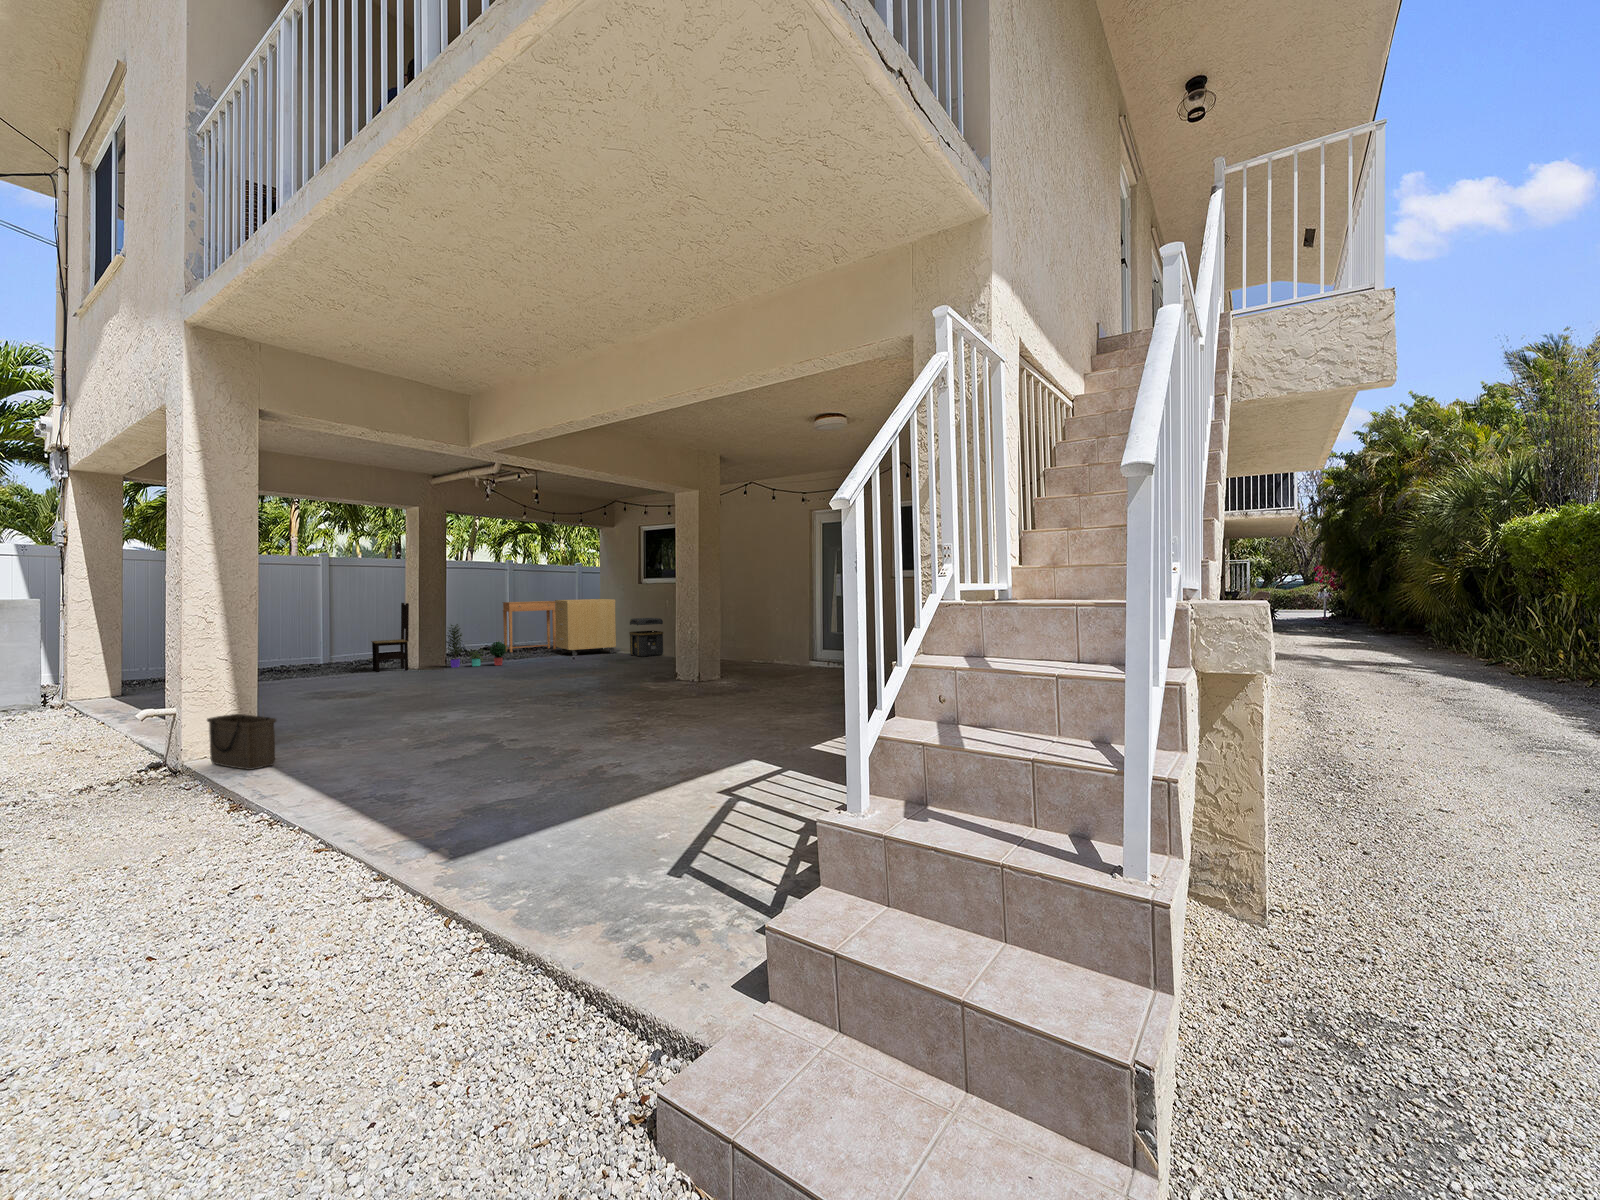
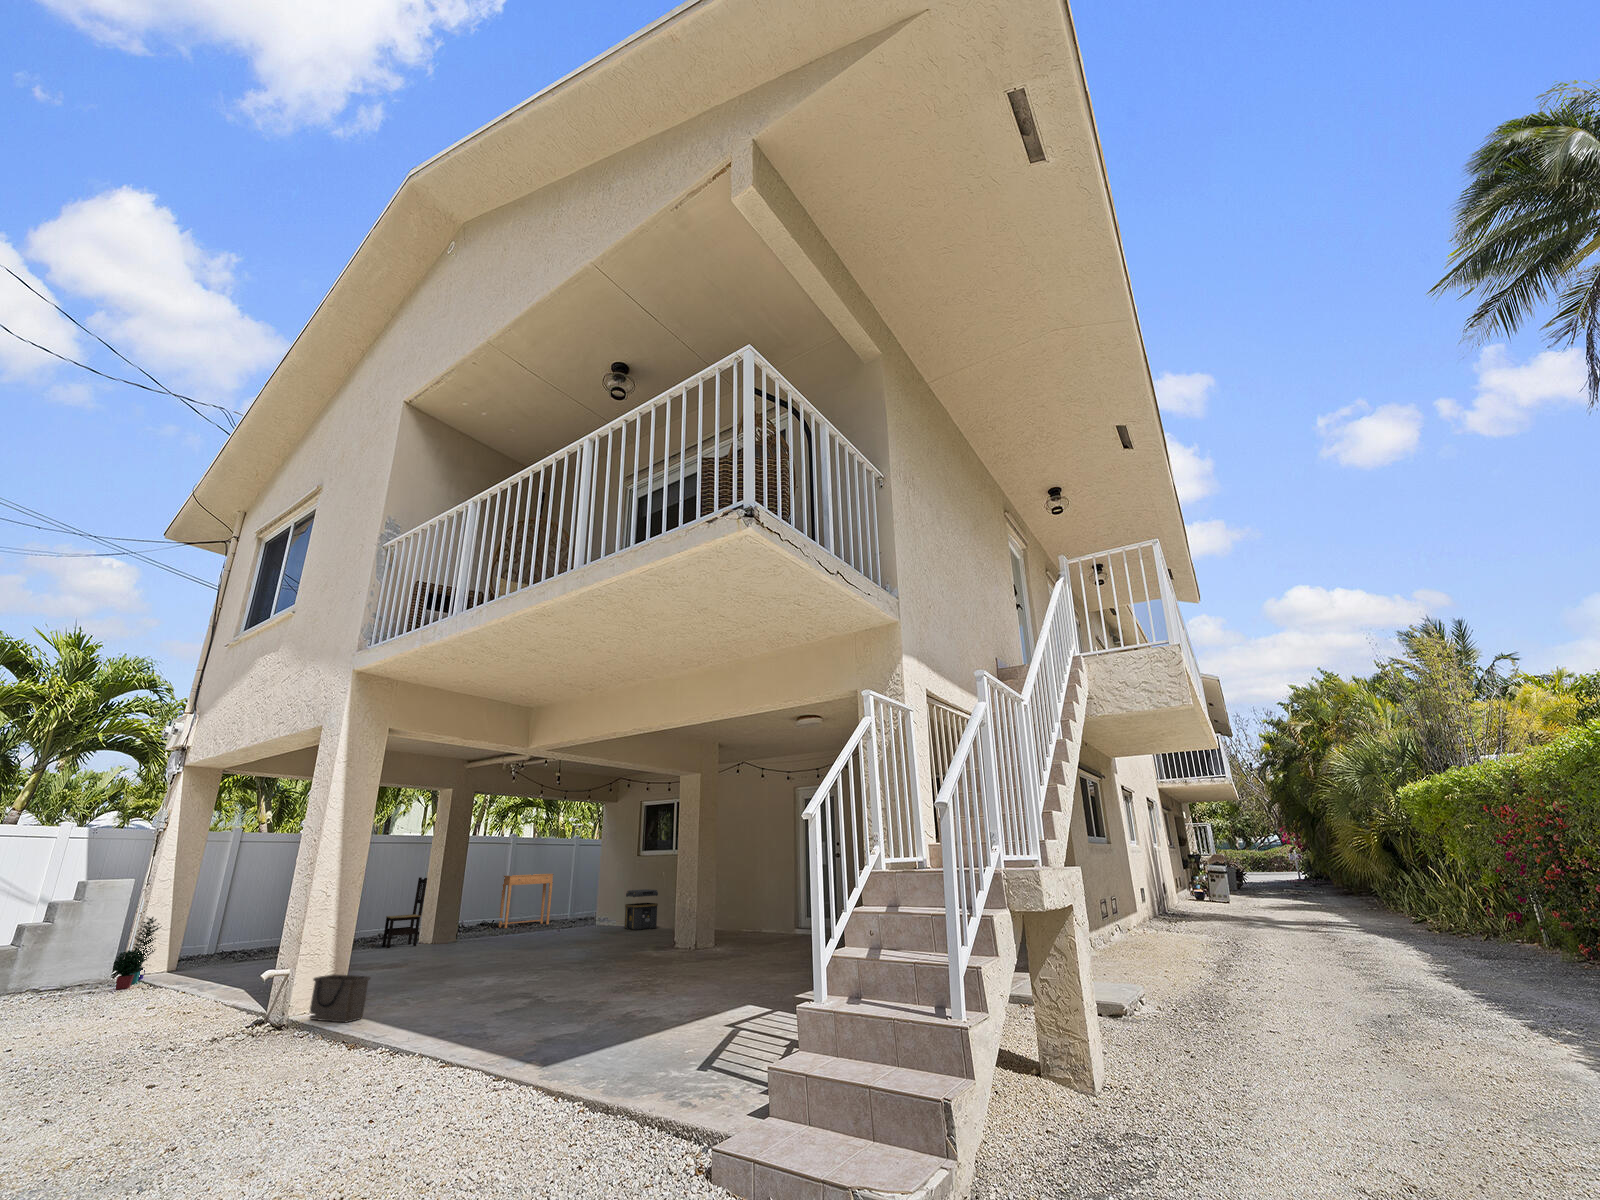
storage cabinet: present [555,599,616,656] -> none [552,871,613,930]
potted plant: present [446,624,507,667] -> present [113,917,162,989]

